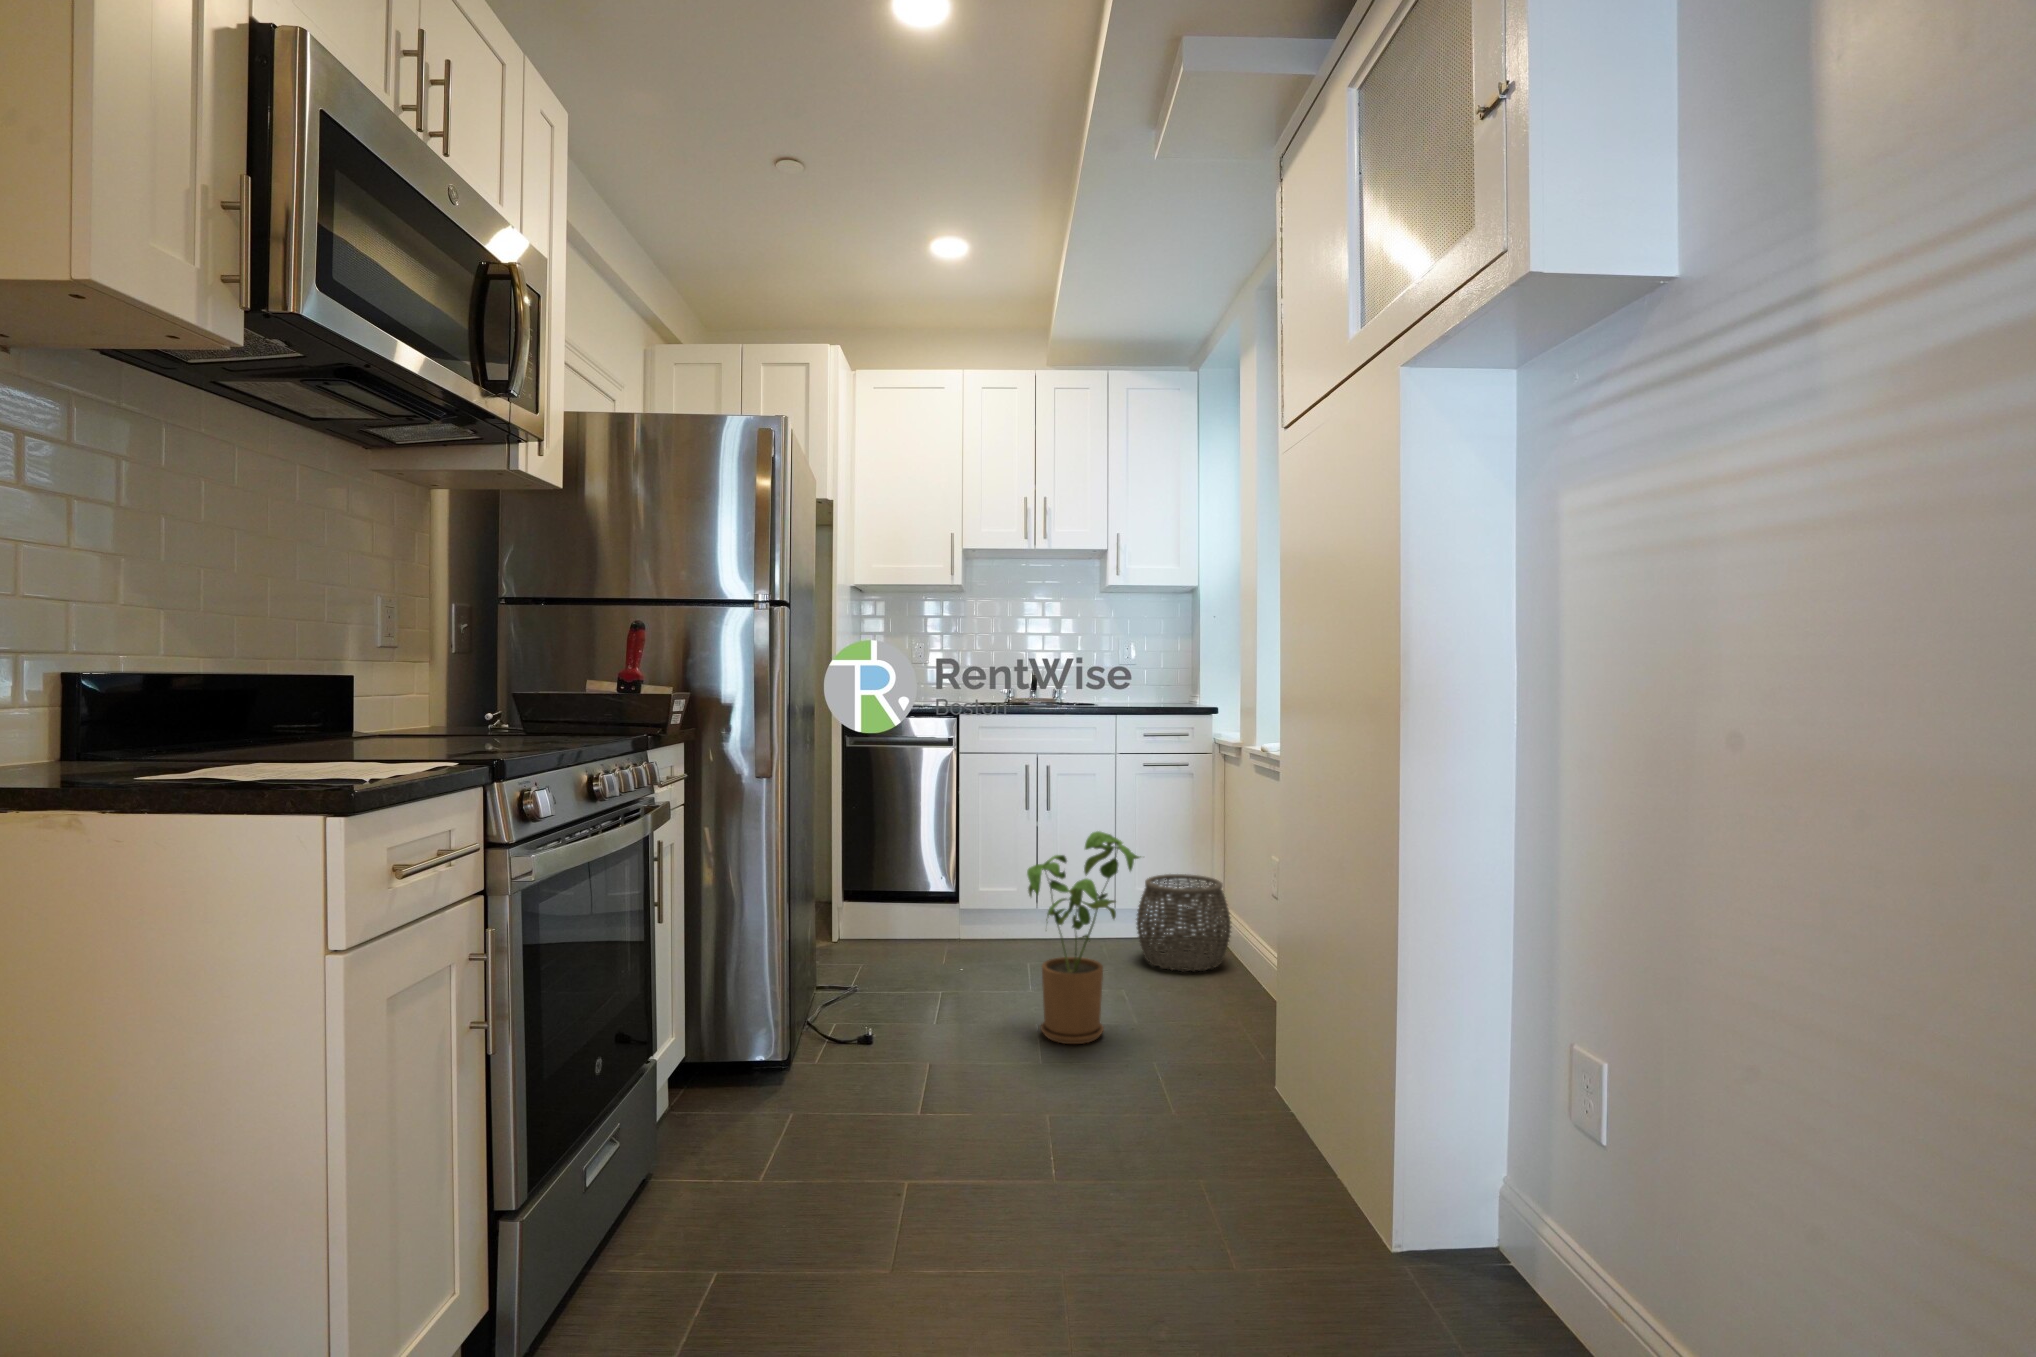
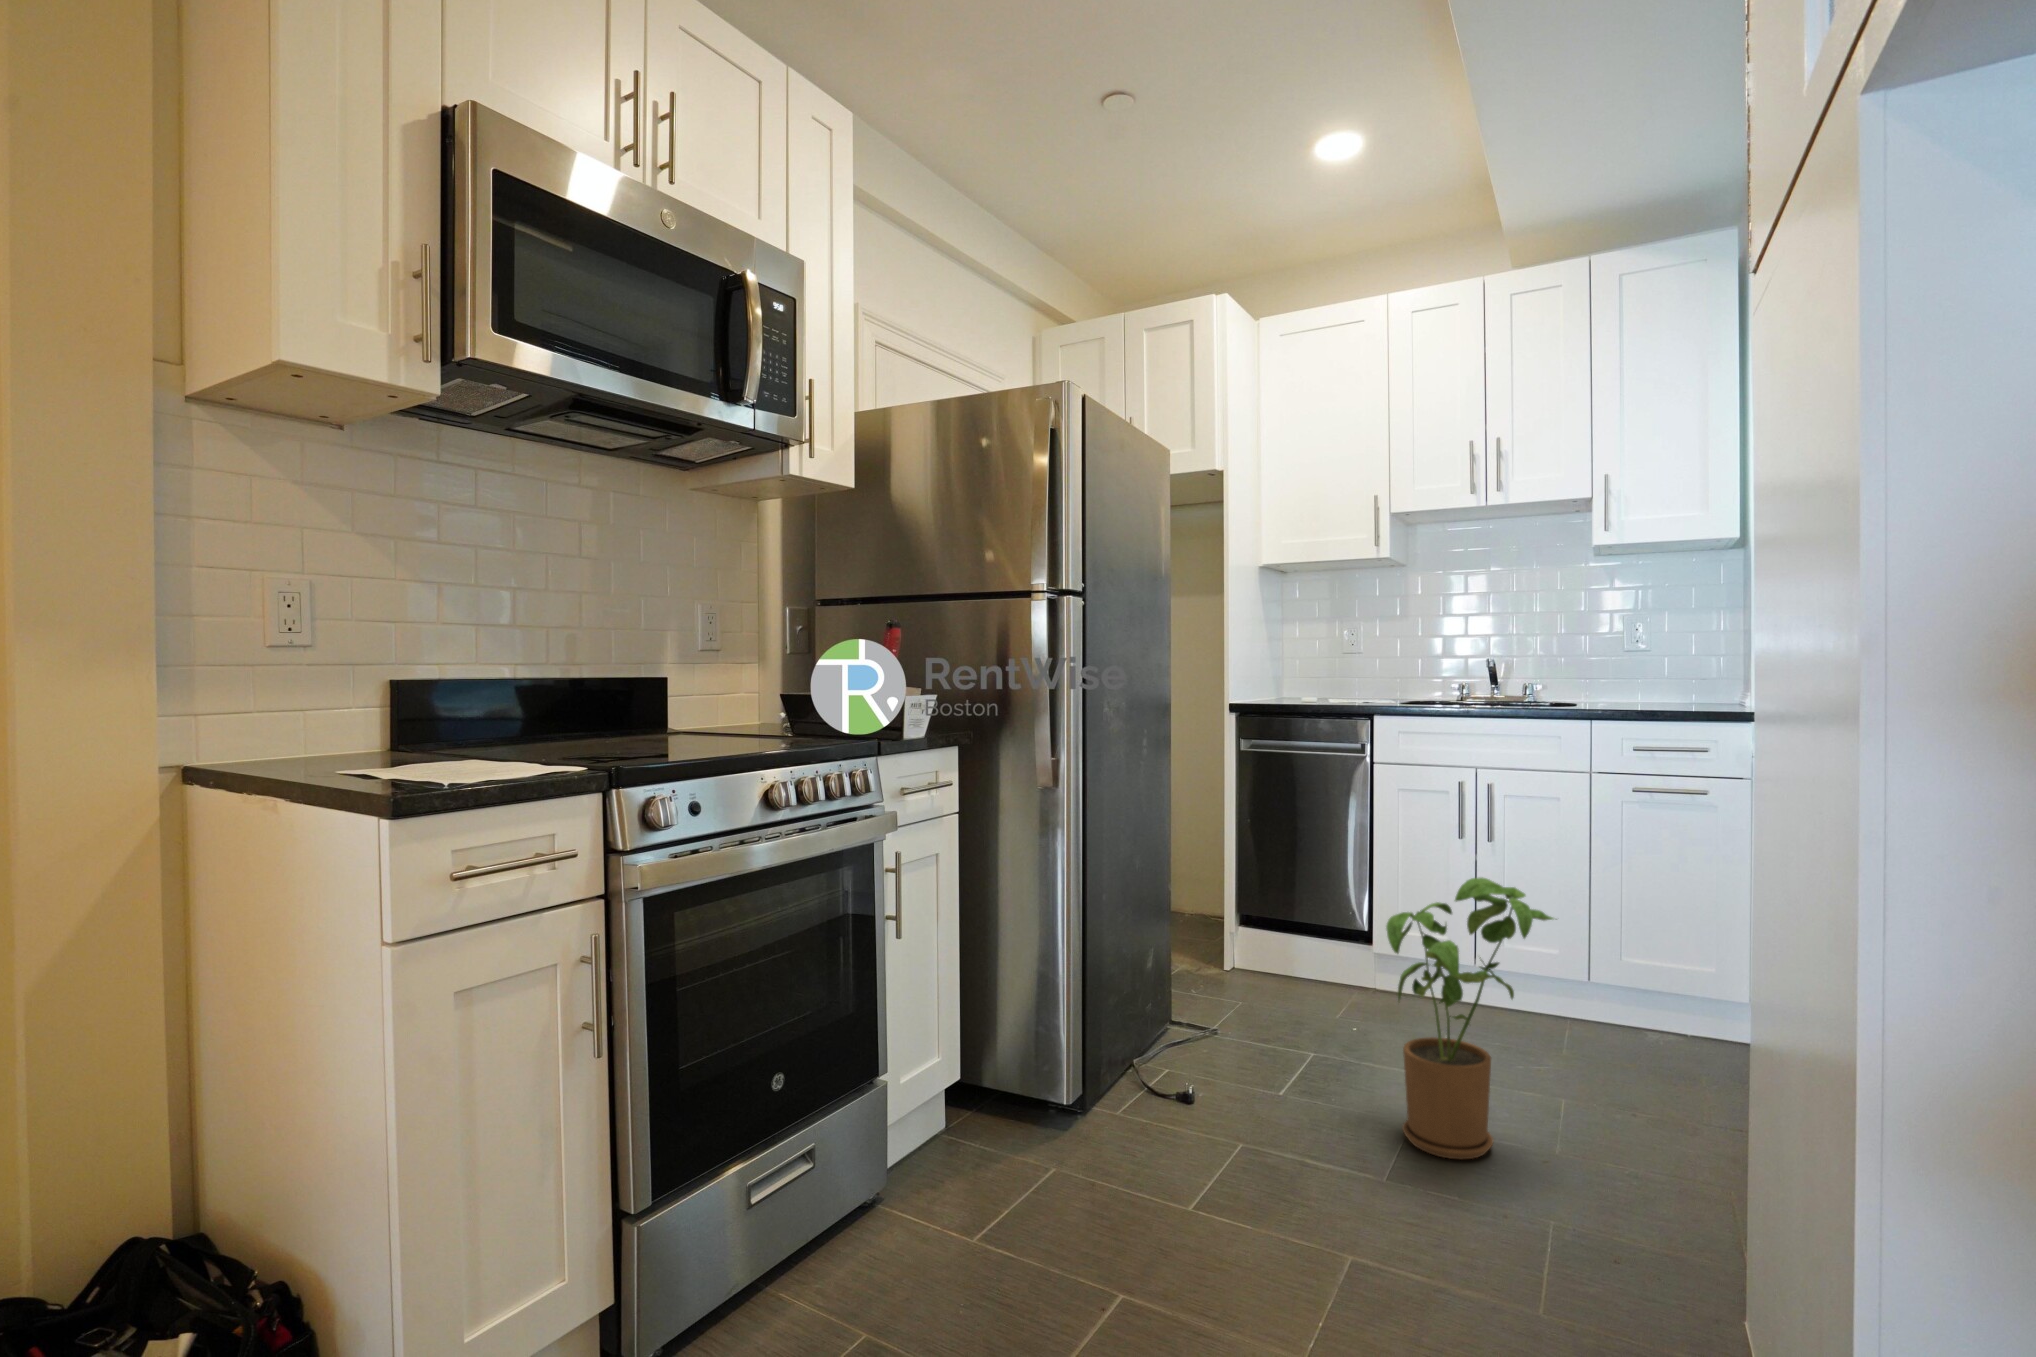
woven basket: present [1137,874,1231,971] -> none [1604,941,1762,1089]

